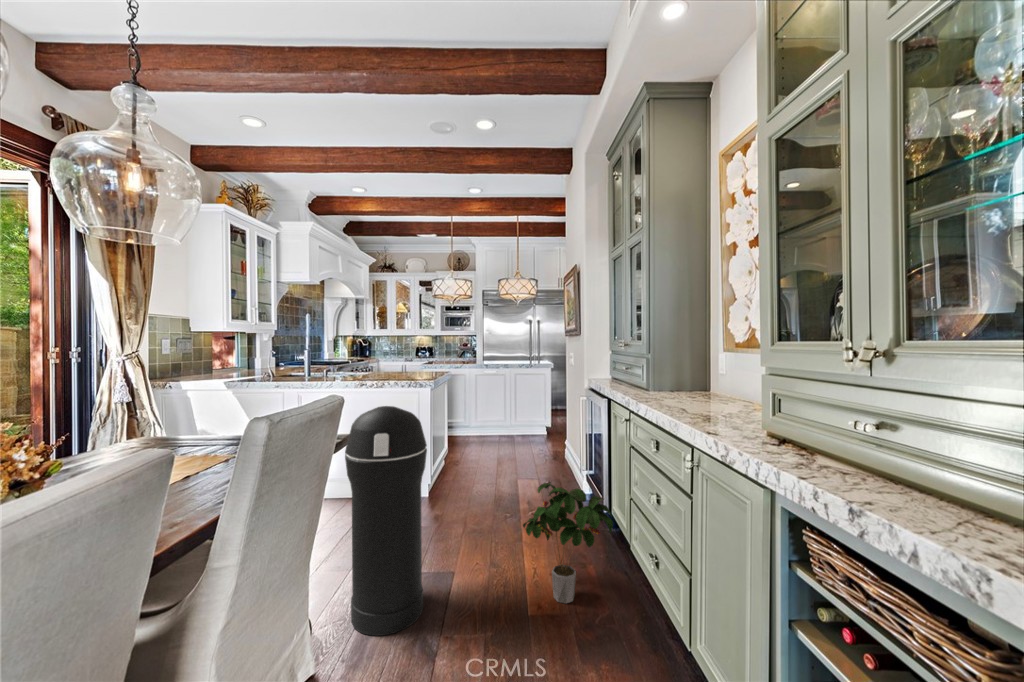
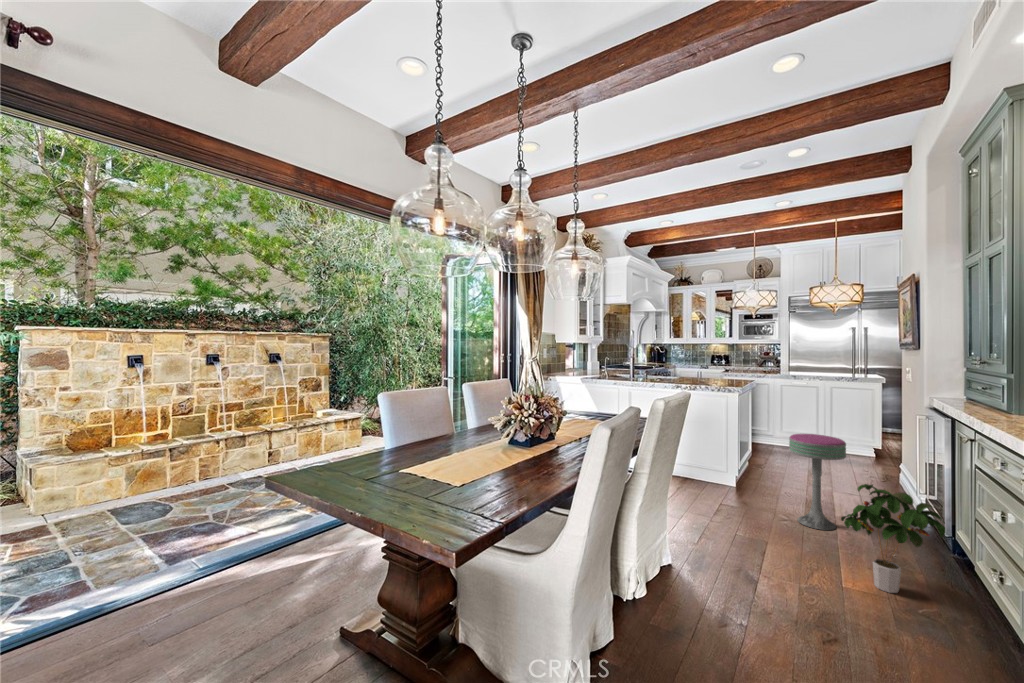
trash can: present [345,406,427,636] -> none [687,403,751,567]
bar stool: none [476,427,527,532] -> present [789,434,846,530]

